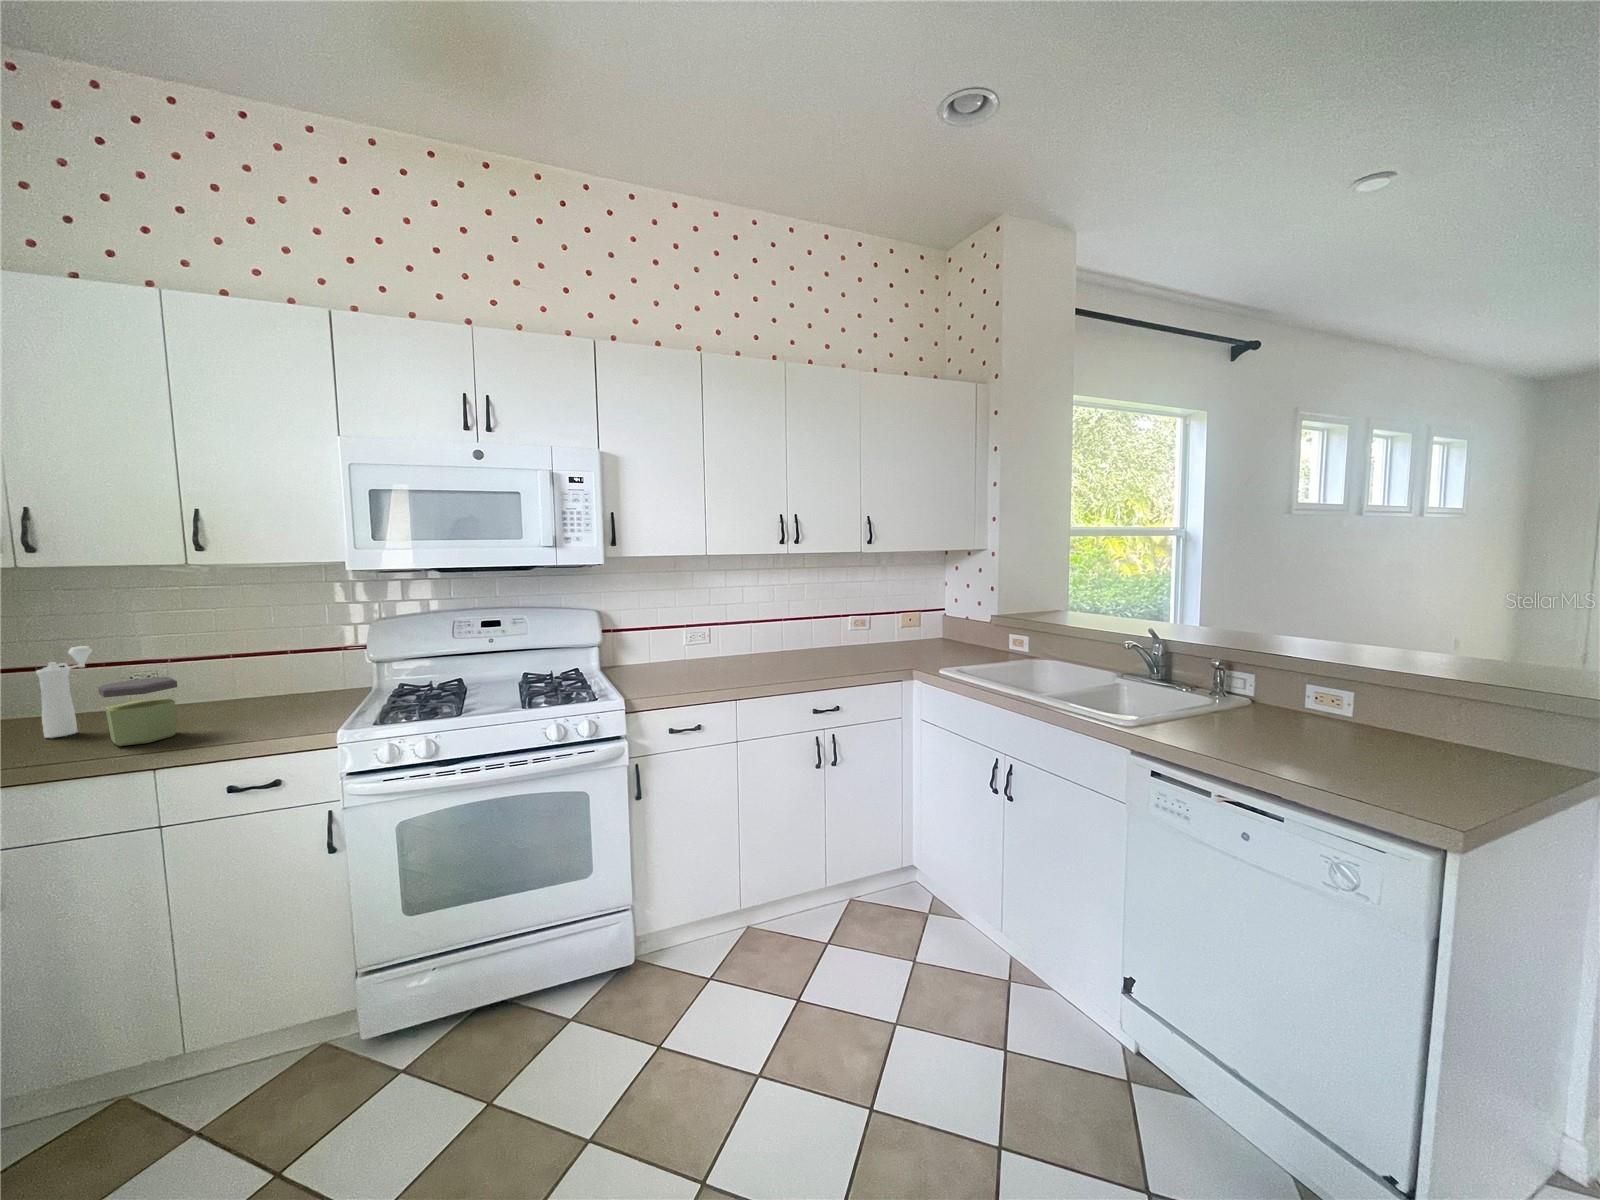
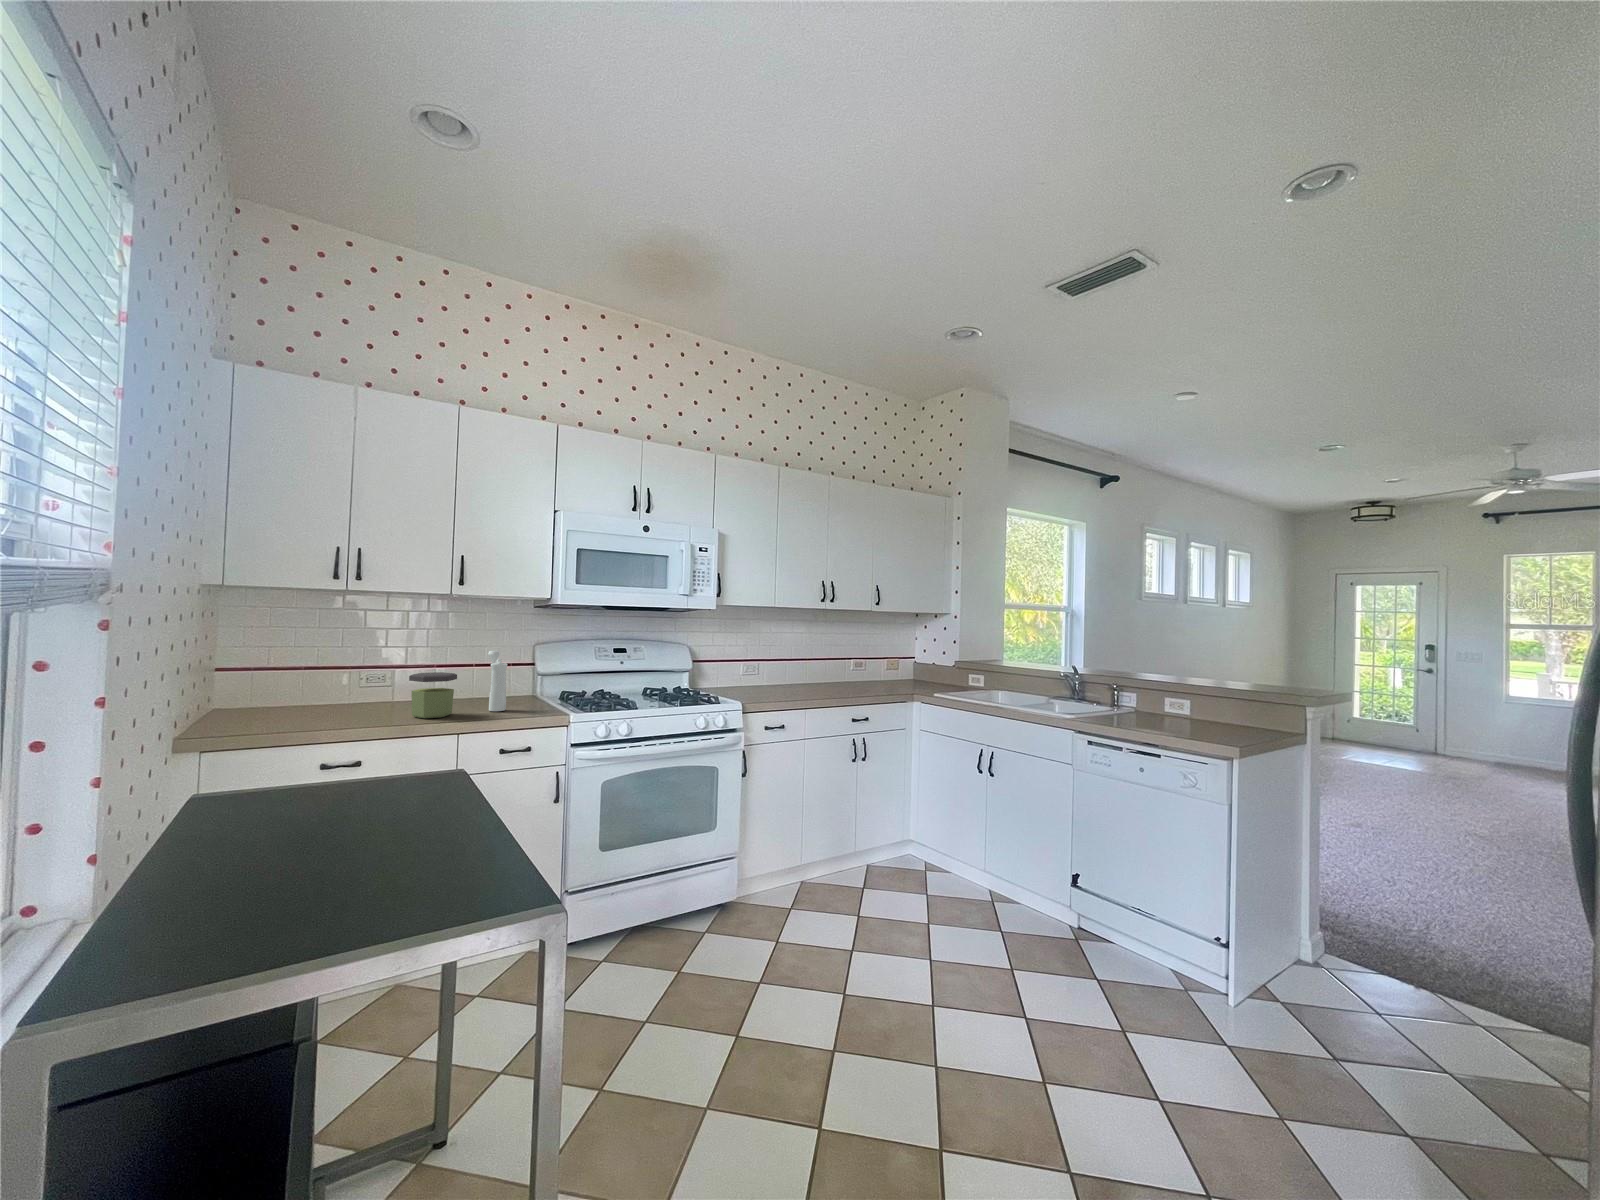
pepper mill: present [36,646,92,738] -> present [488,650,508,711]

